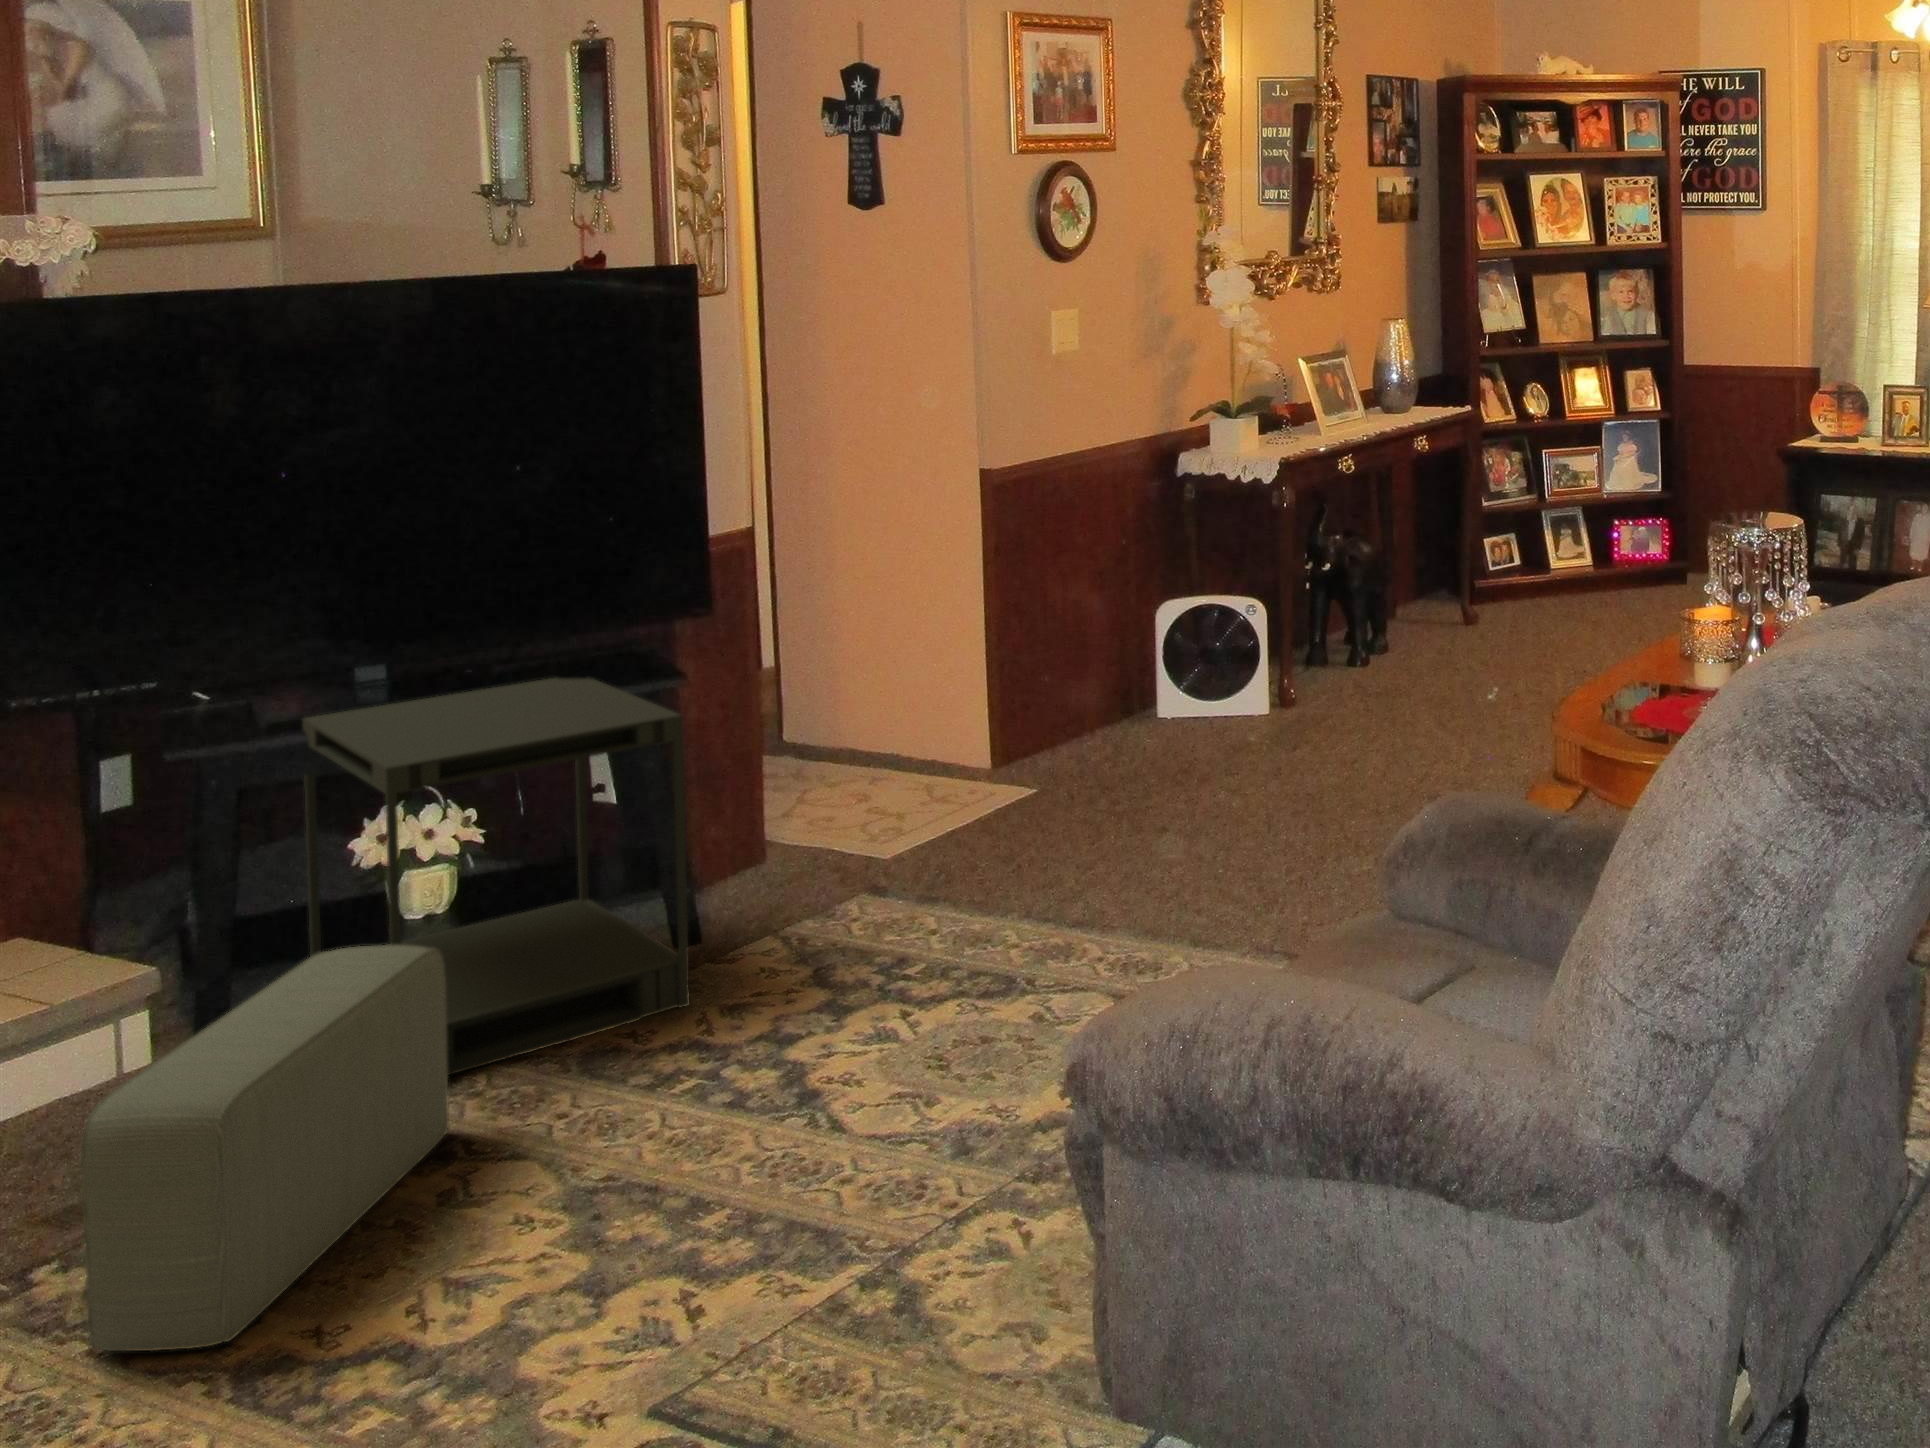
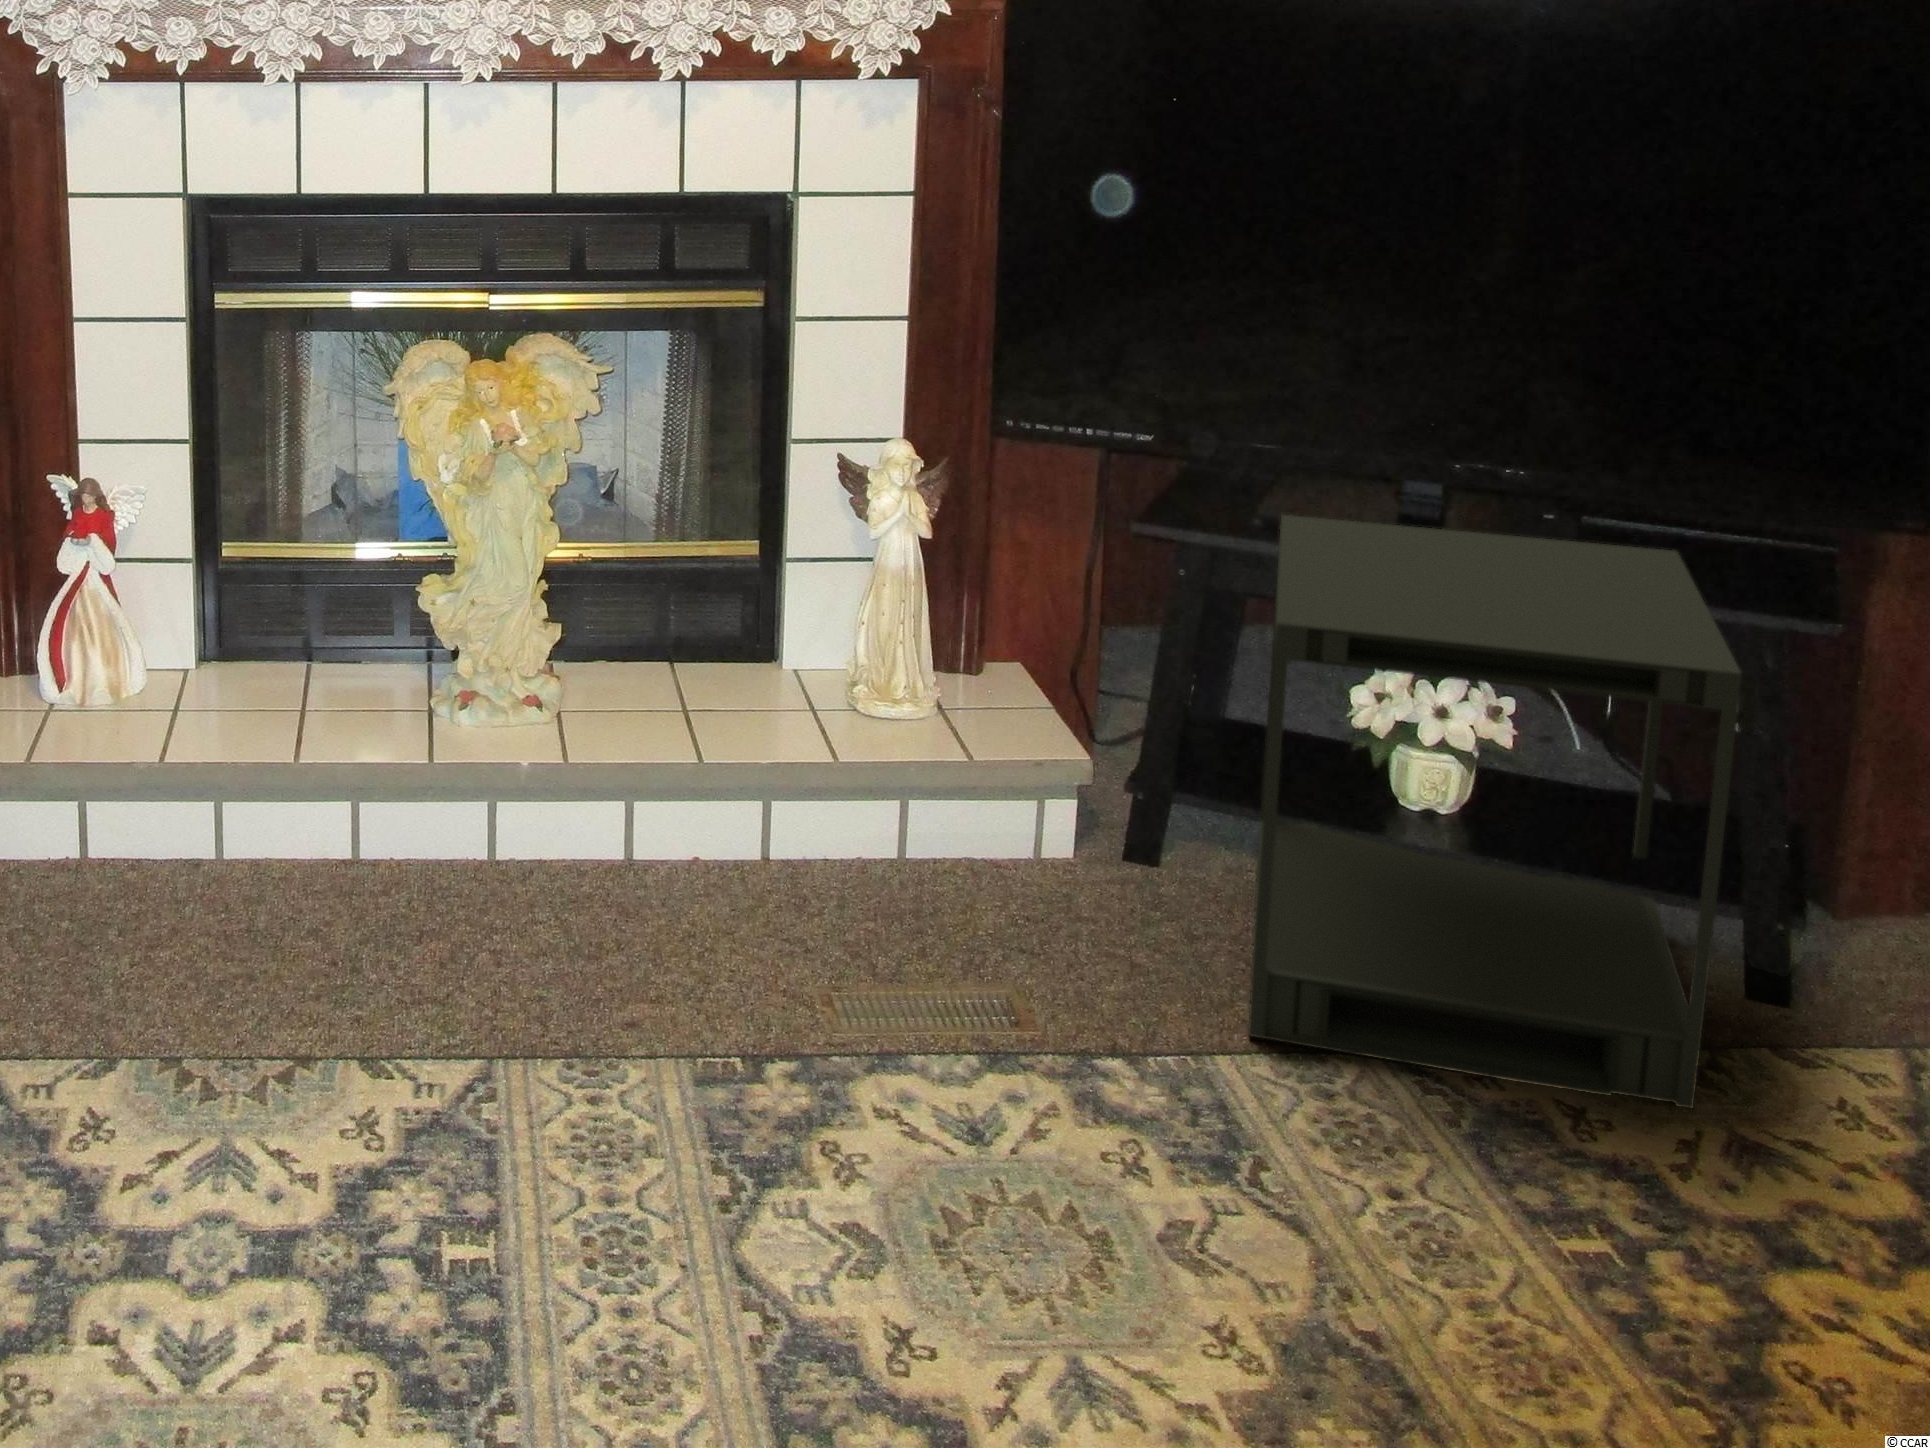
pouf: present [81,945,449,1351] -> none [729,836,1268,1282]

